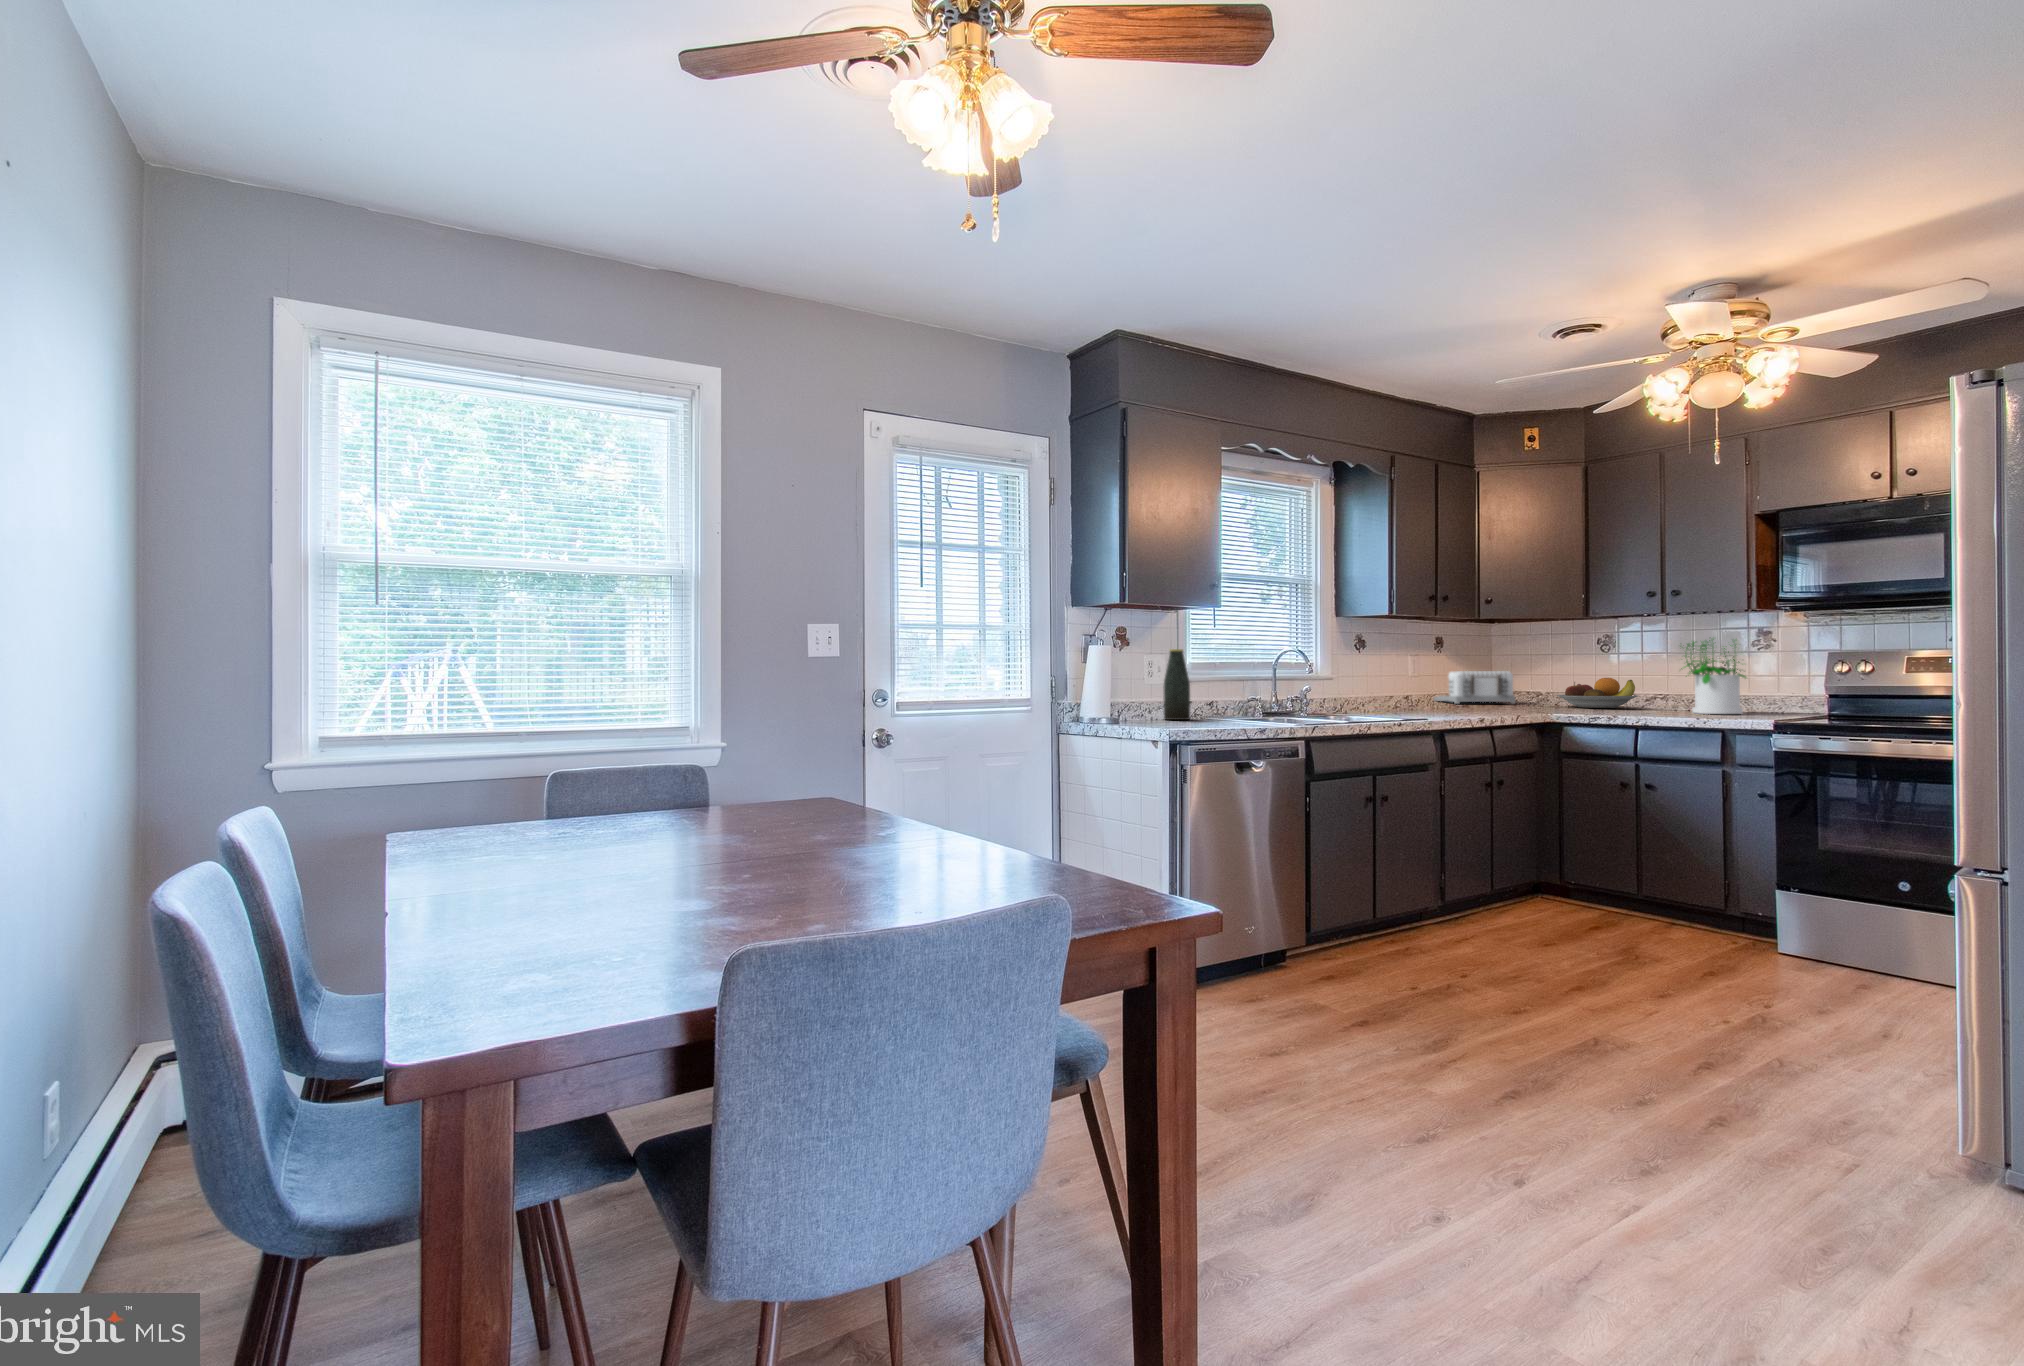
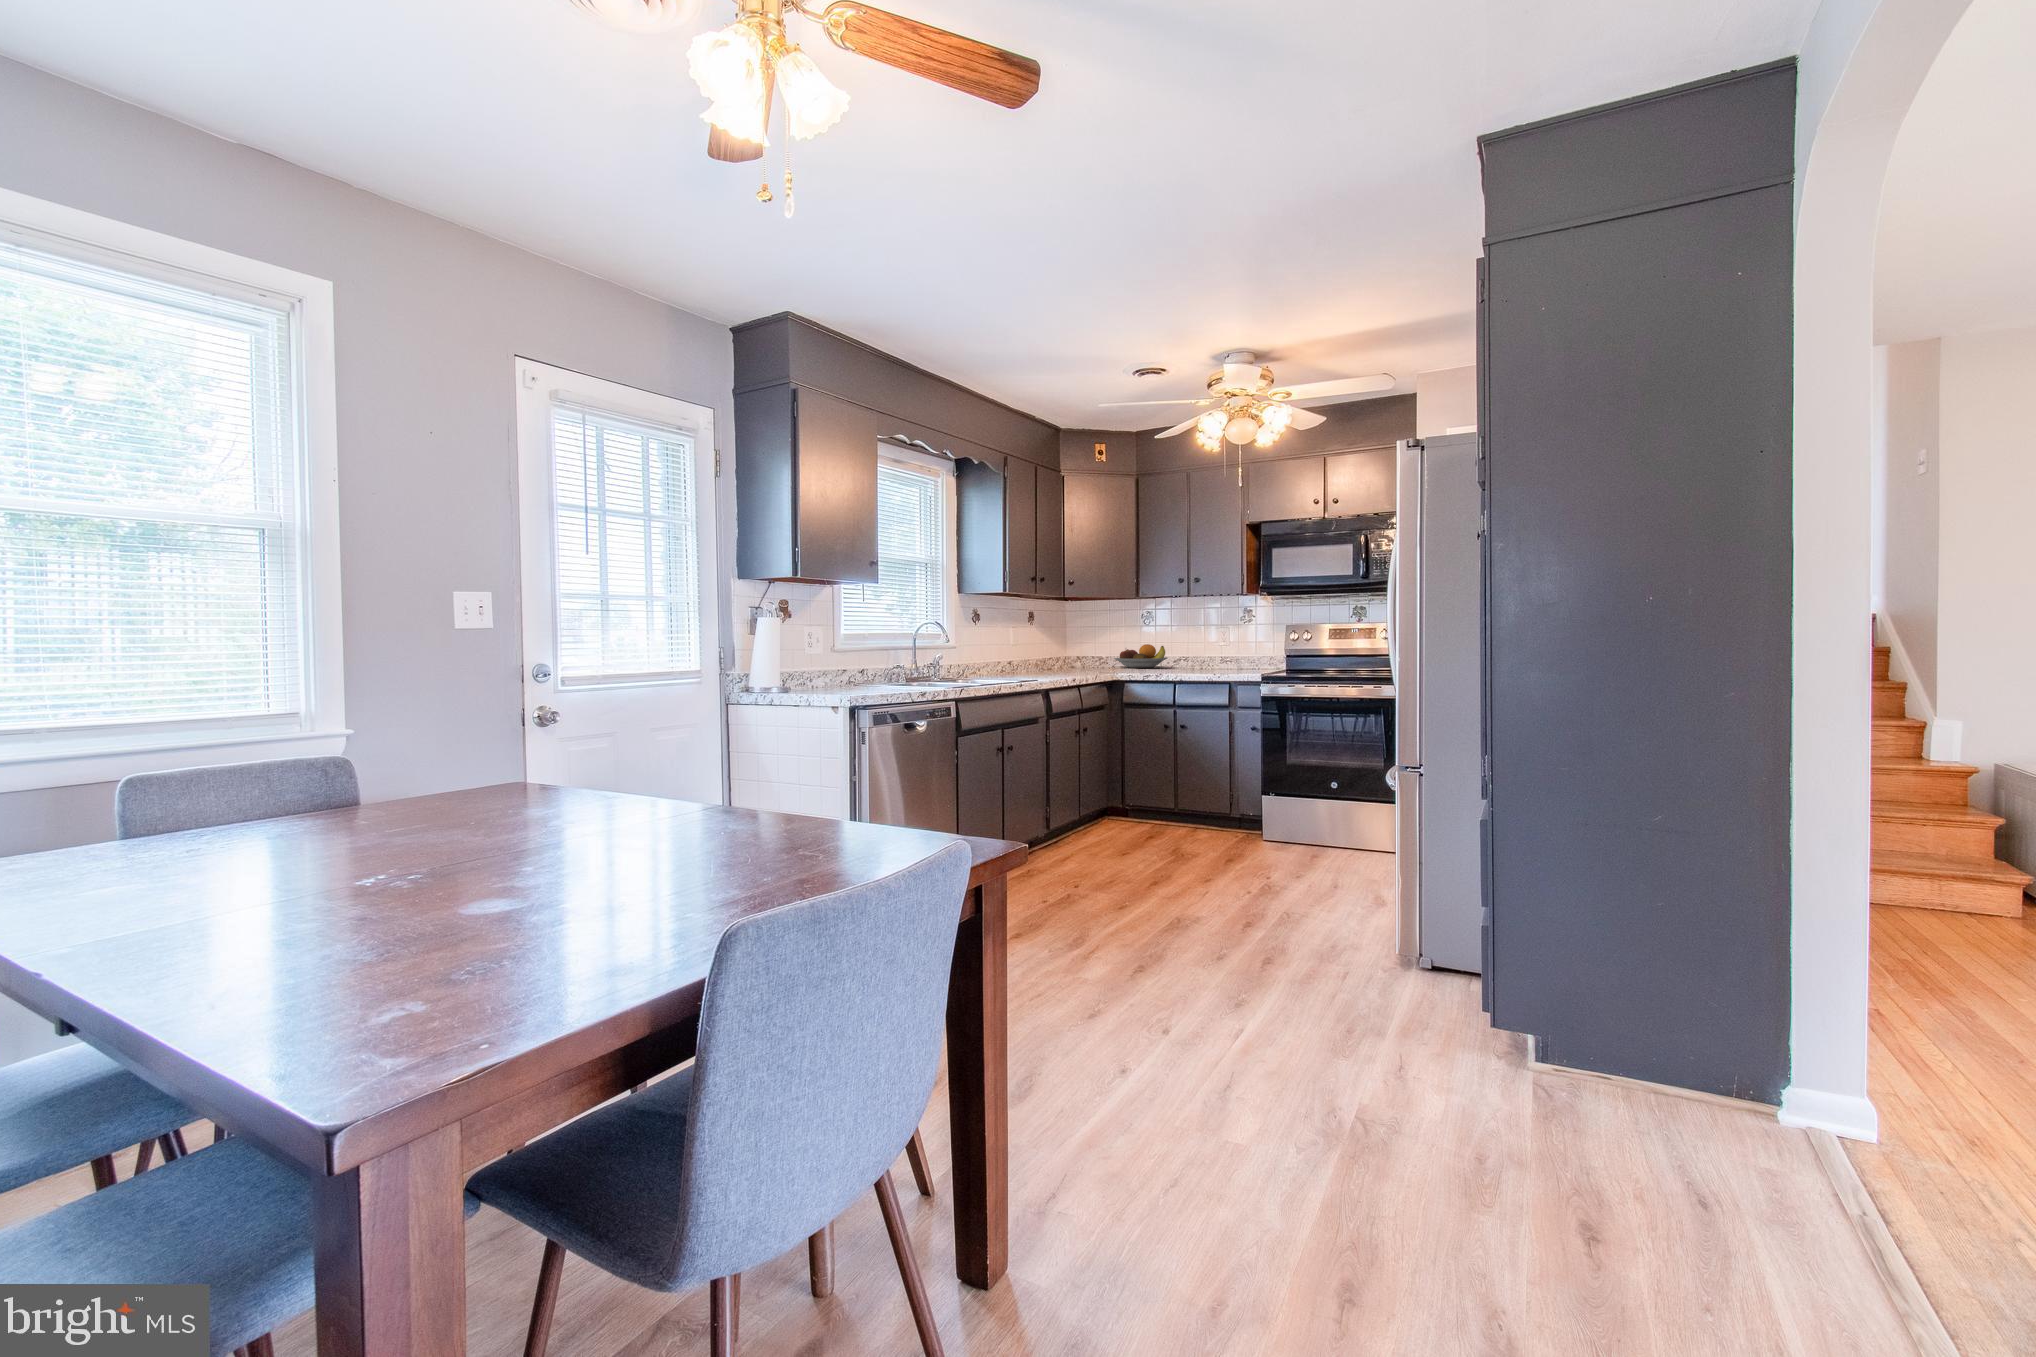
potted plant: present [1681,640,1746,714] -> none [1193,614,1238,671]
bottle: present [1163,649,1190,720] -> none [822,621,847,687]
toaster: present [1434,671,1515,704] -> none [1023,639,1084,666]

